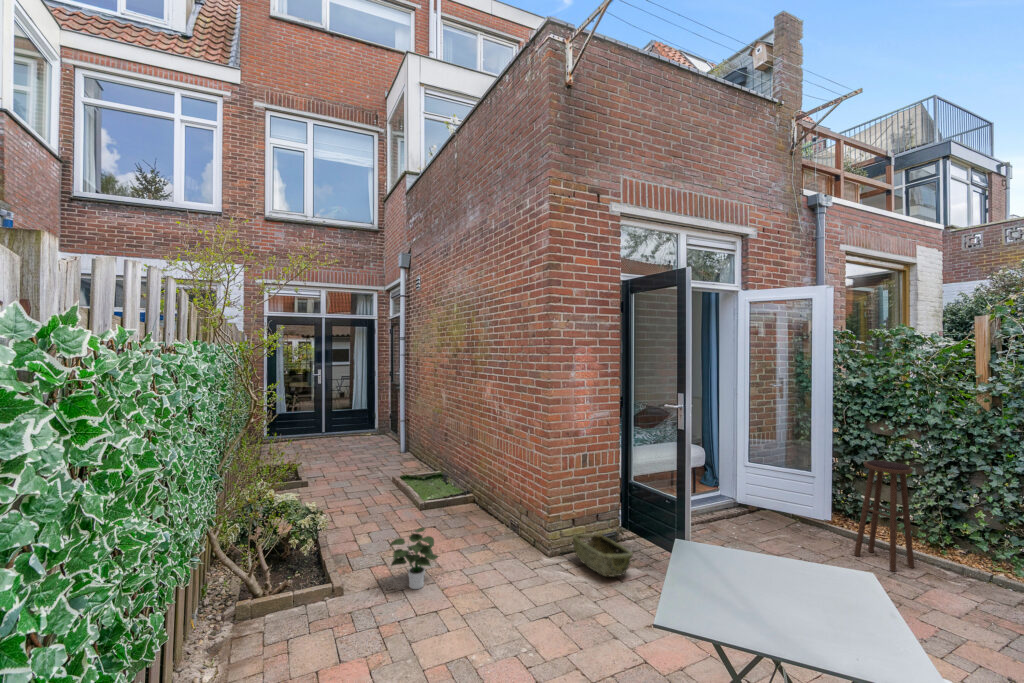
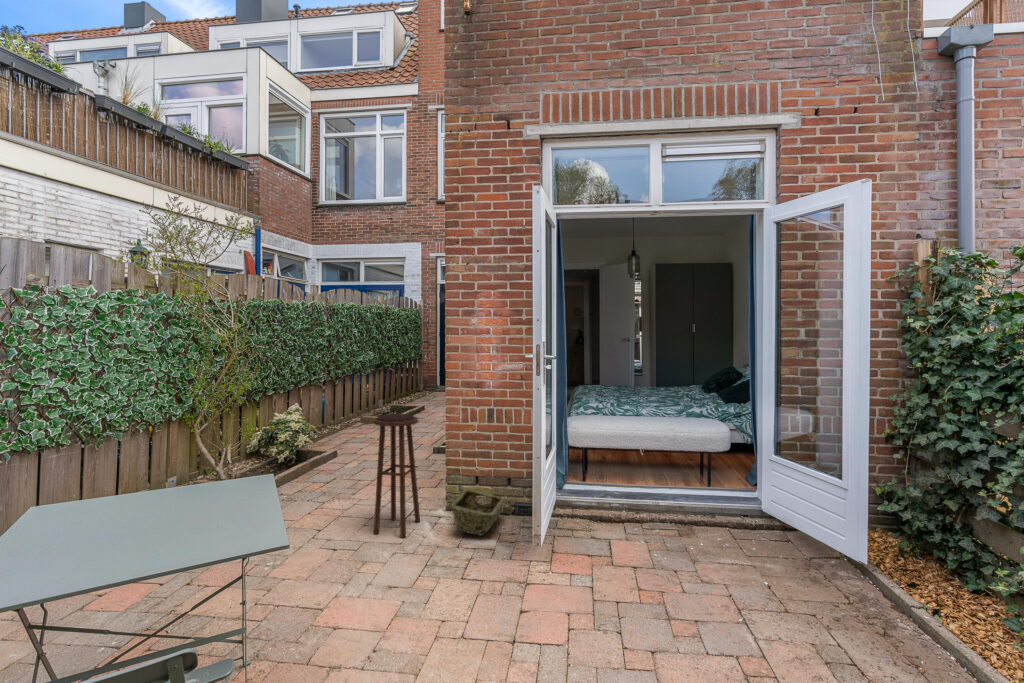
stool: present [854,460,914,572] -> present [374,414,420,537]
potted plant: present [390,528,439,589] -> none [302,454,348,502]

